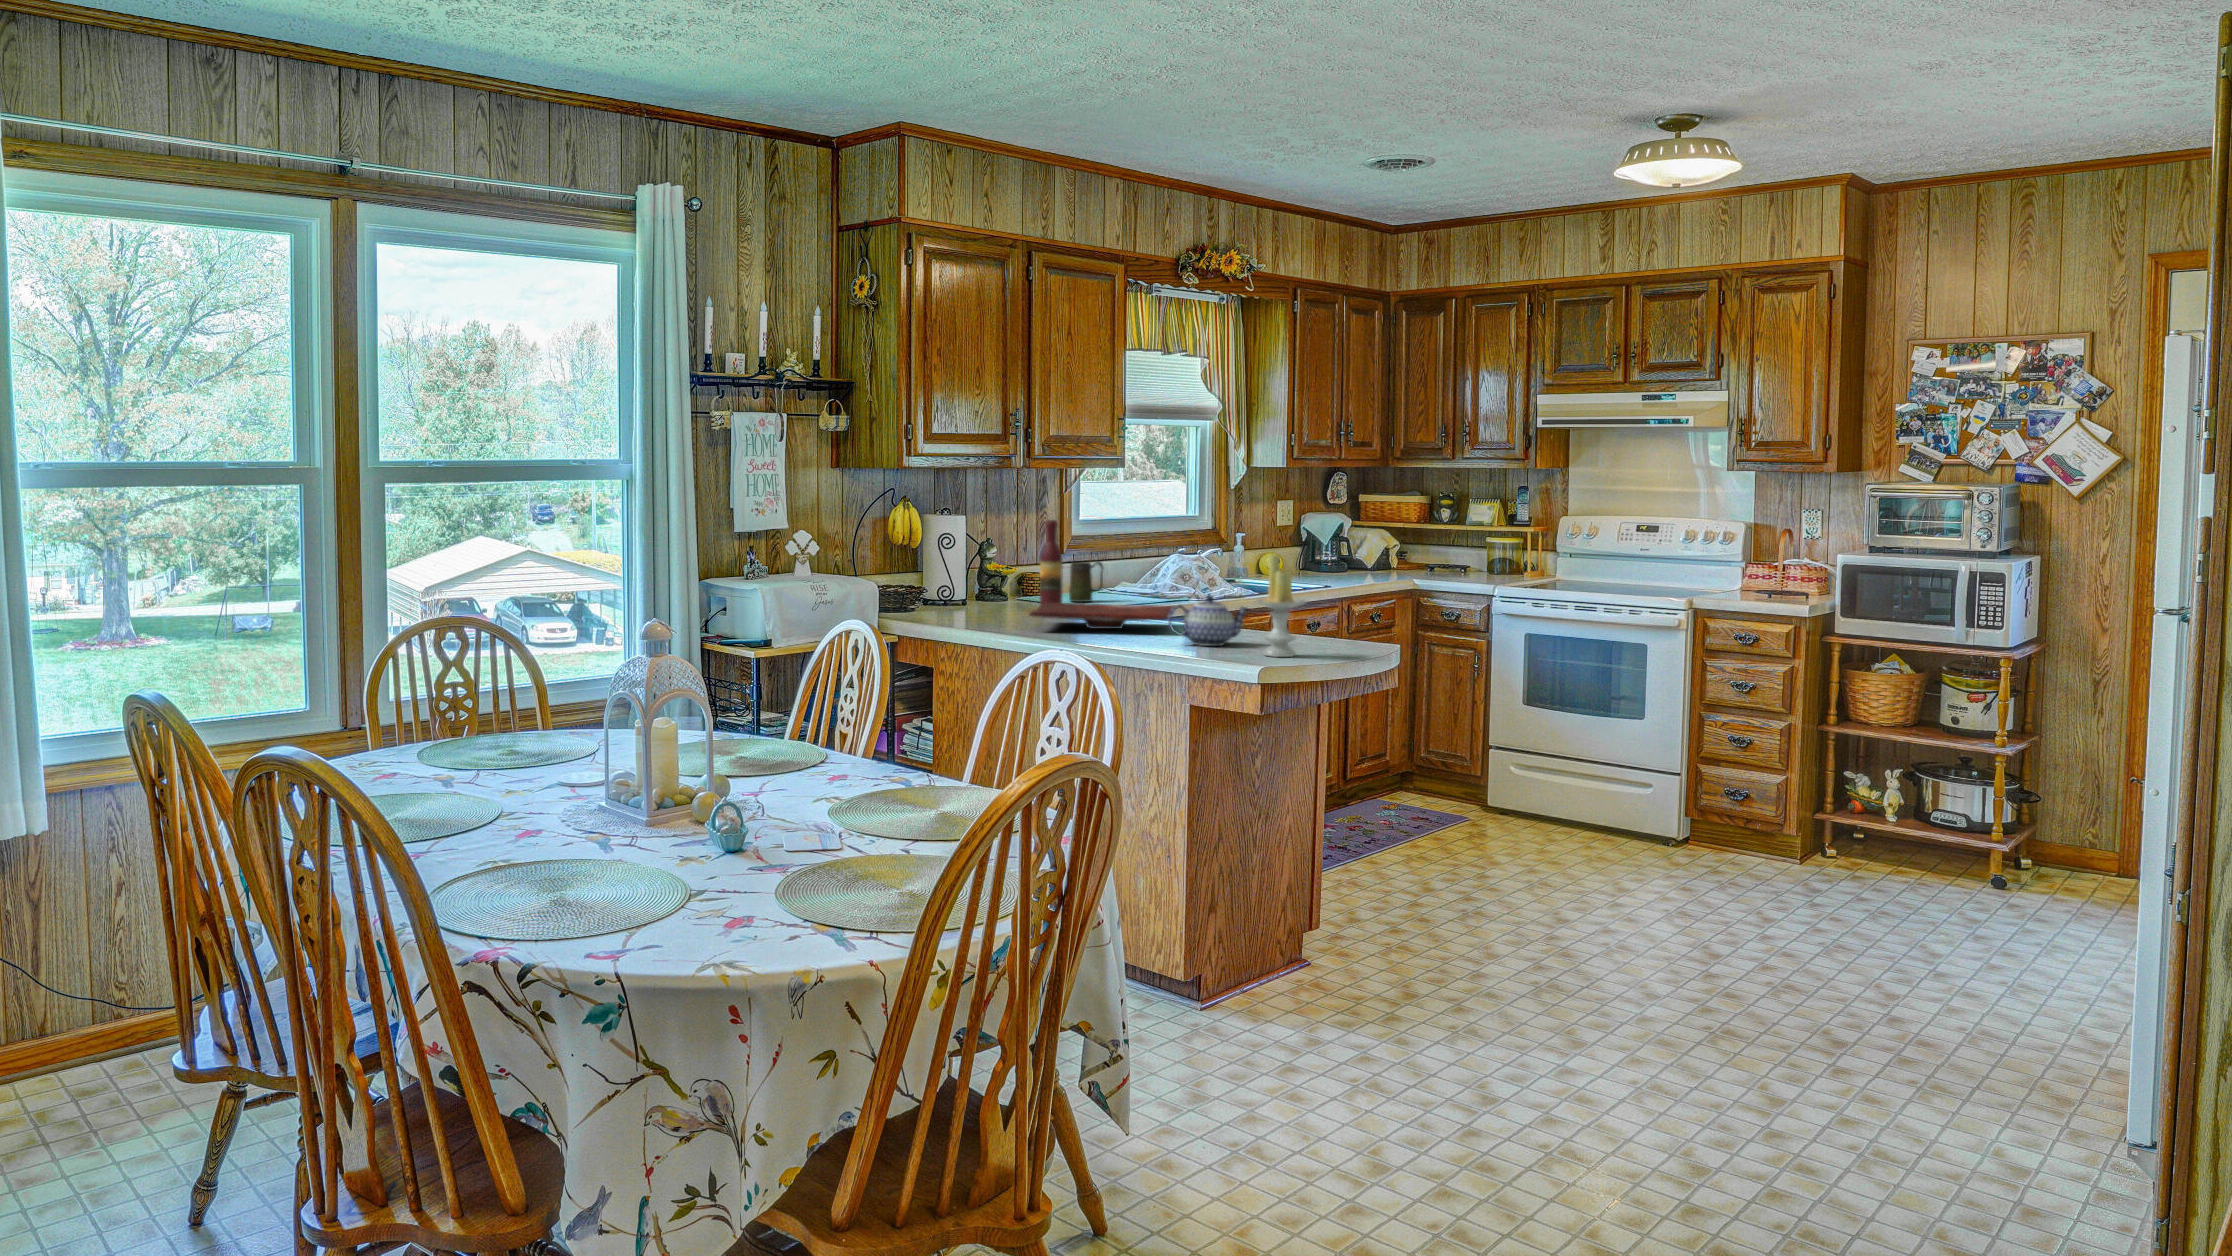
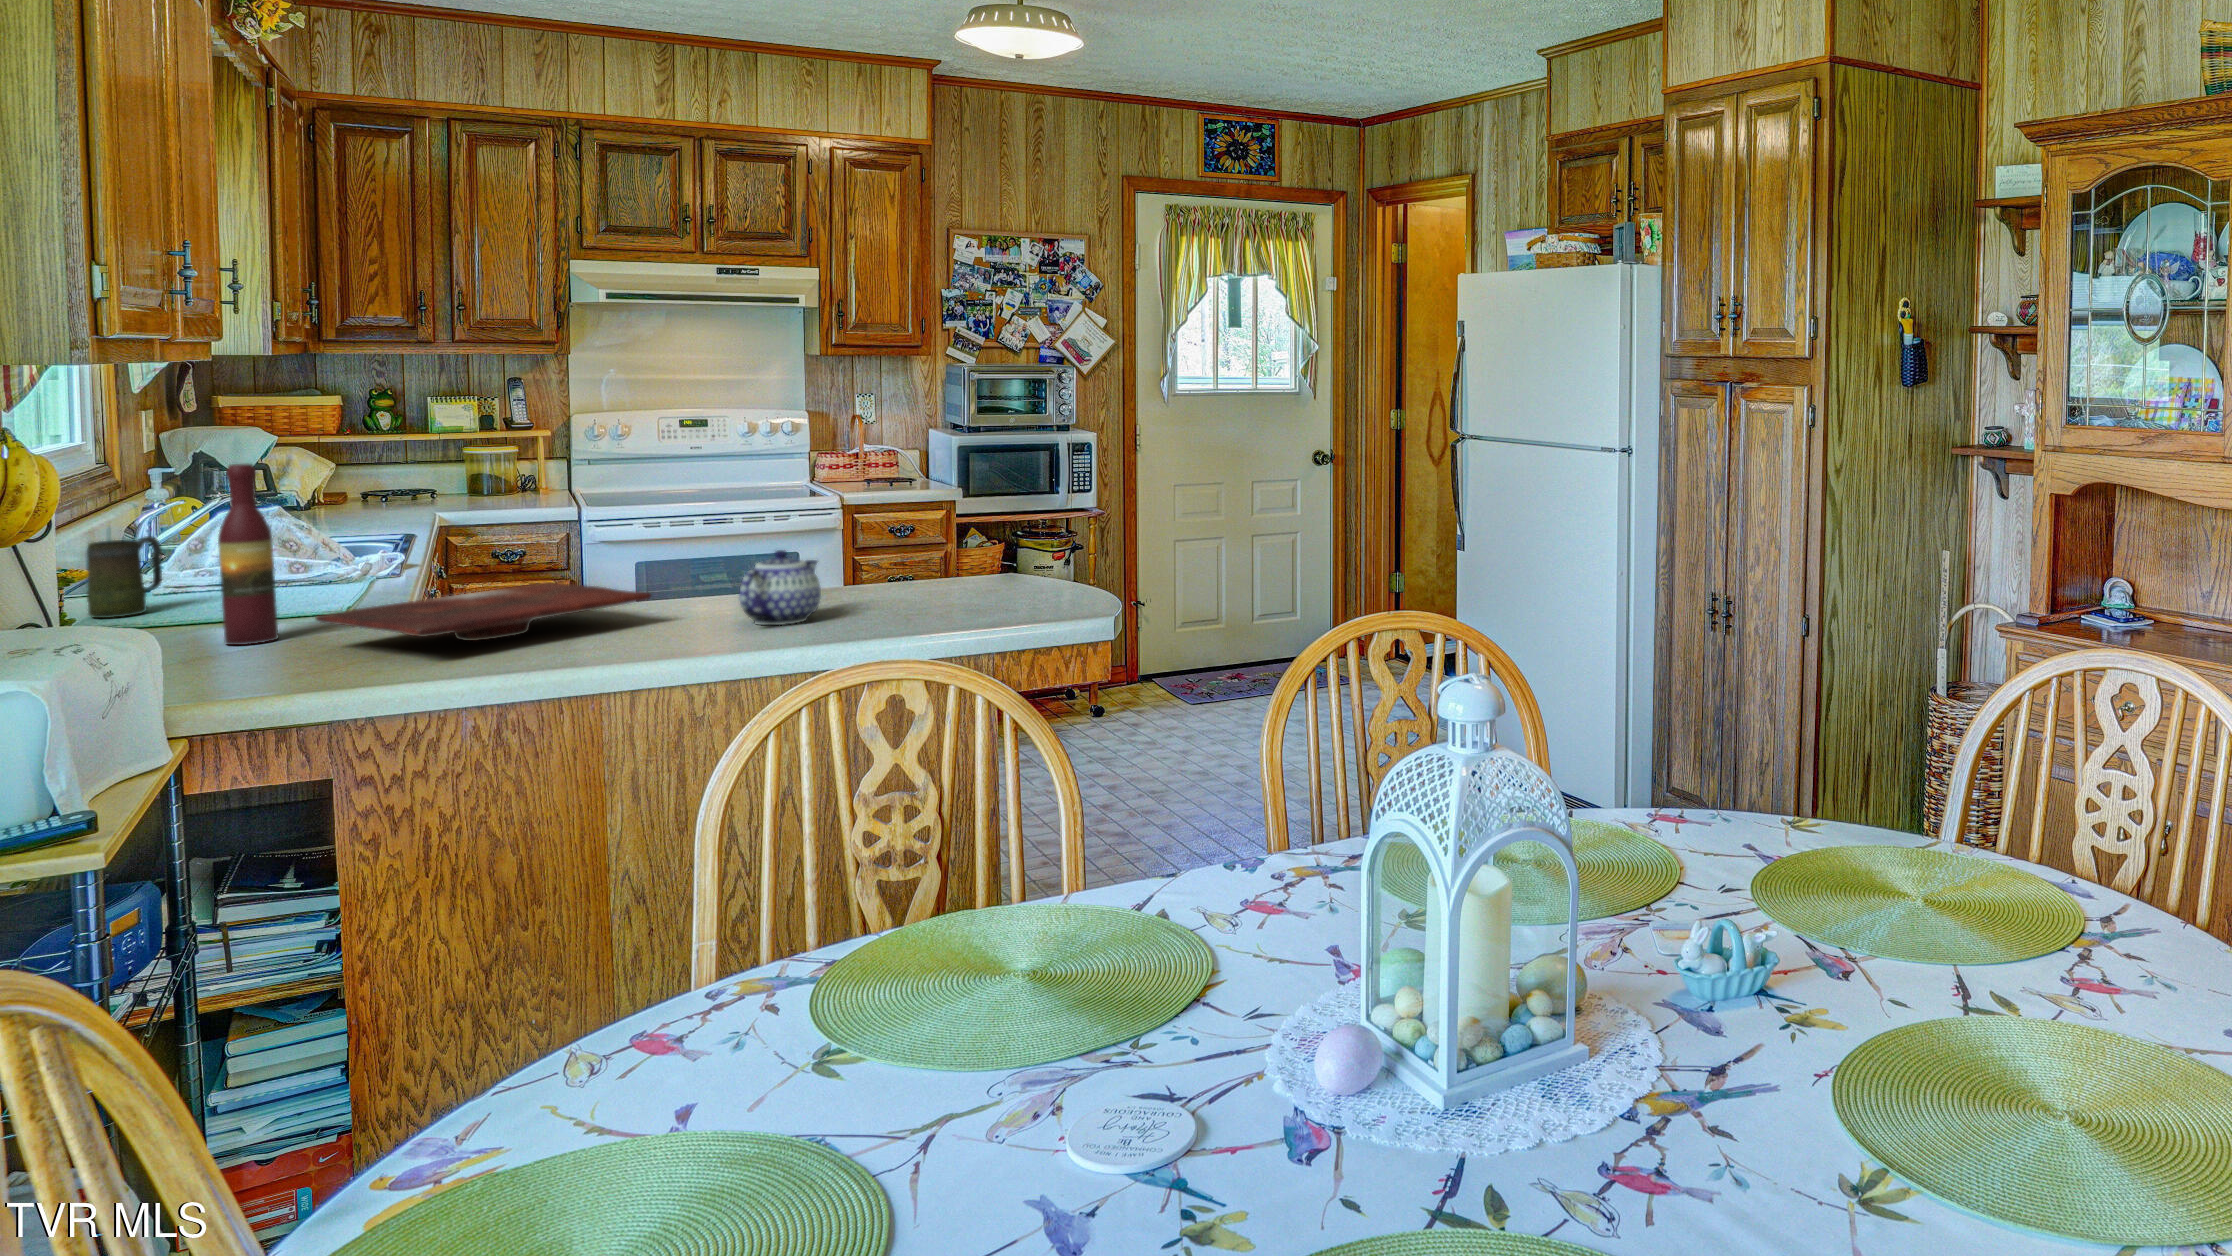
candle: present [1255,554,1306,657] -> none [901,479,973,617]

